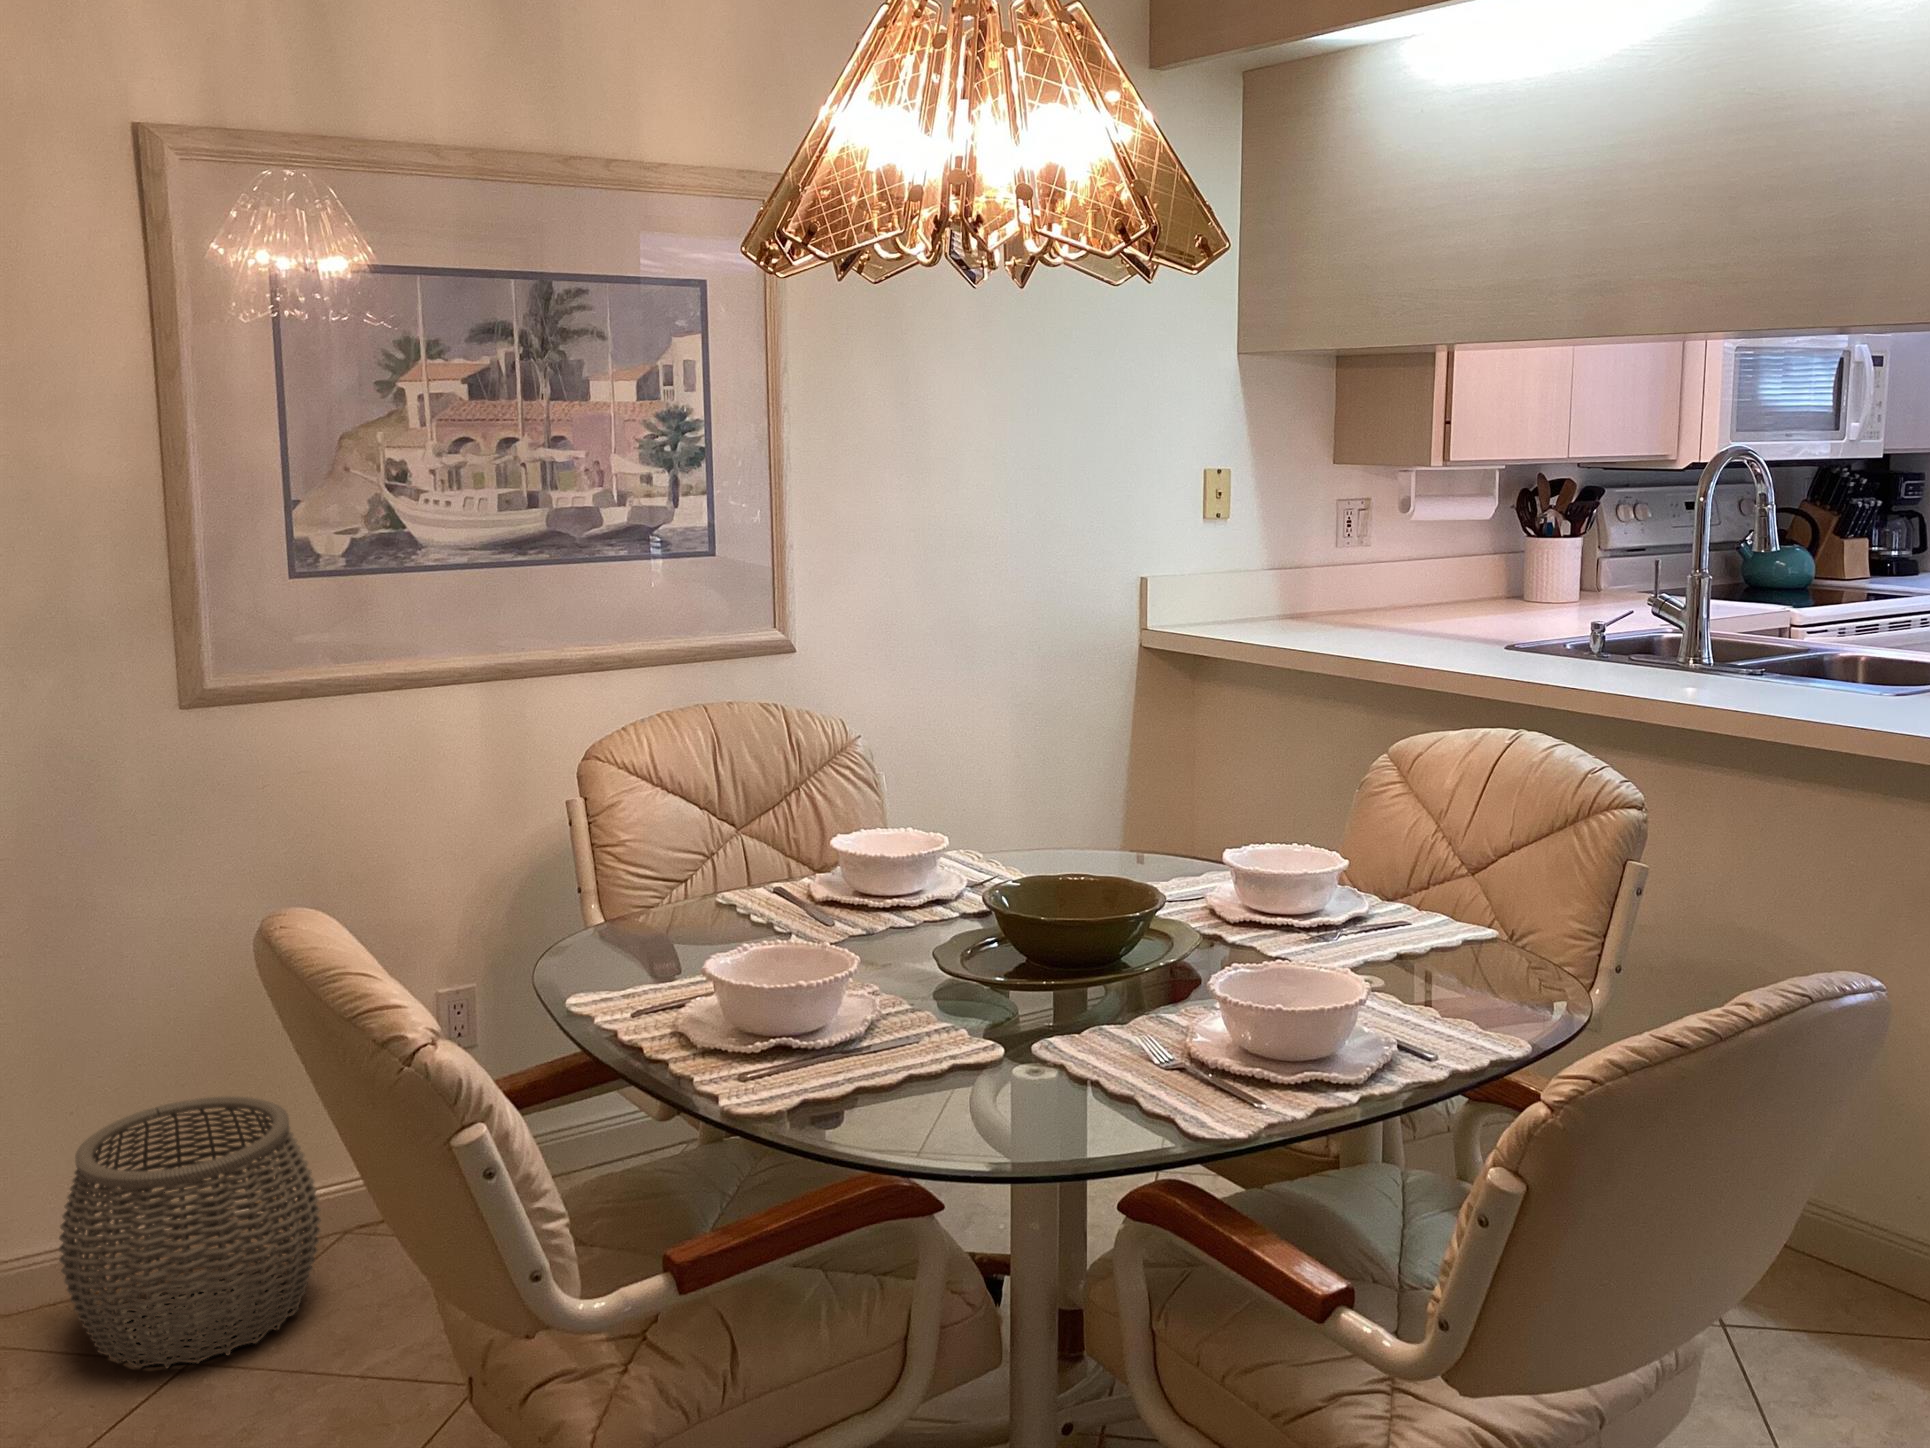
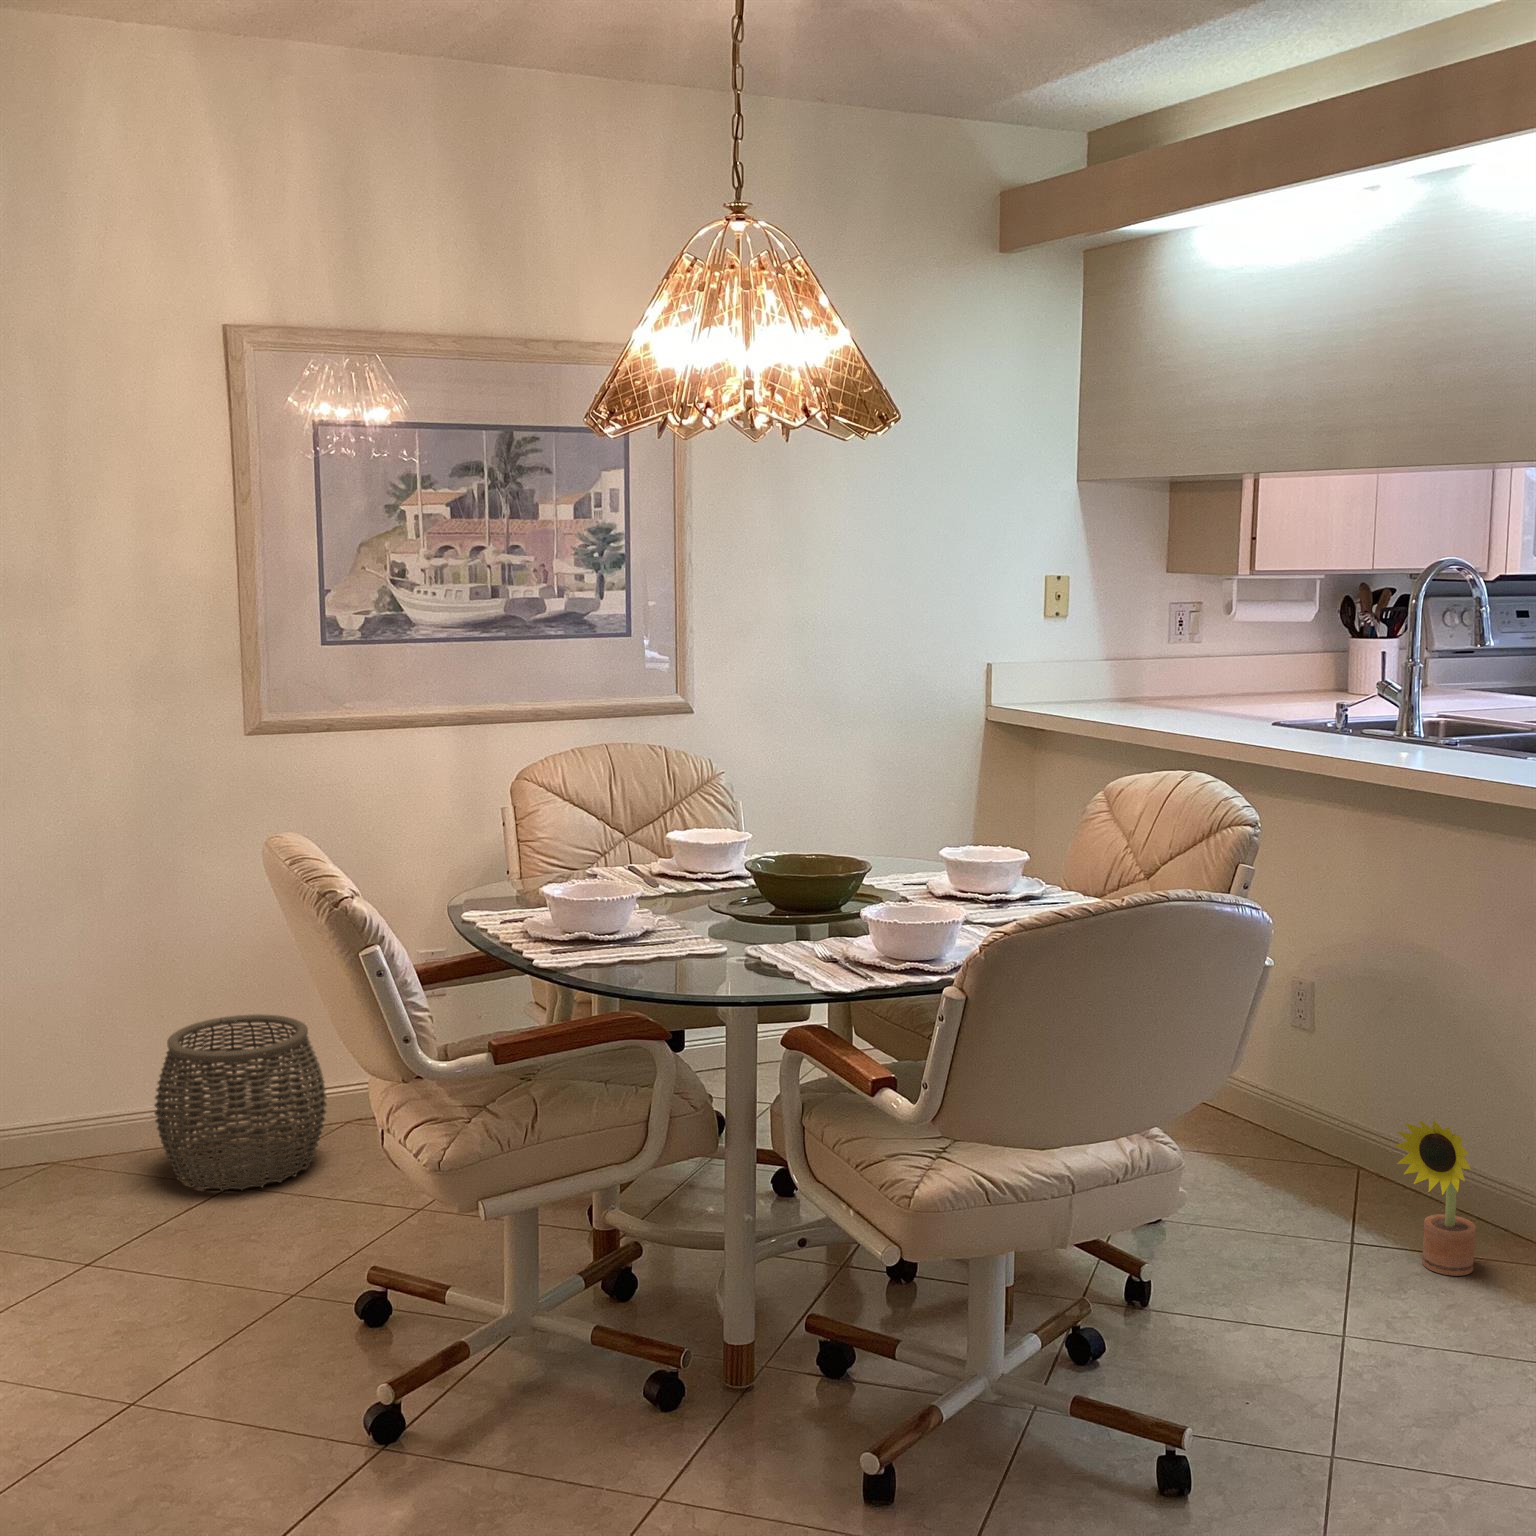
decorative plant: none [1776,1167,1891,1359] -> present [1394,1120,1476,1276]

